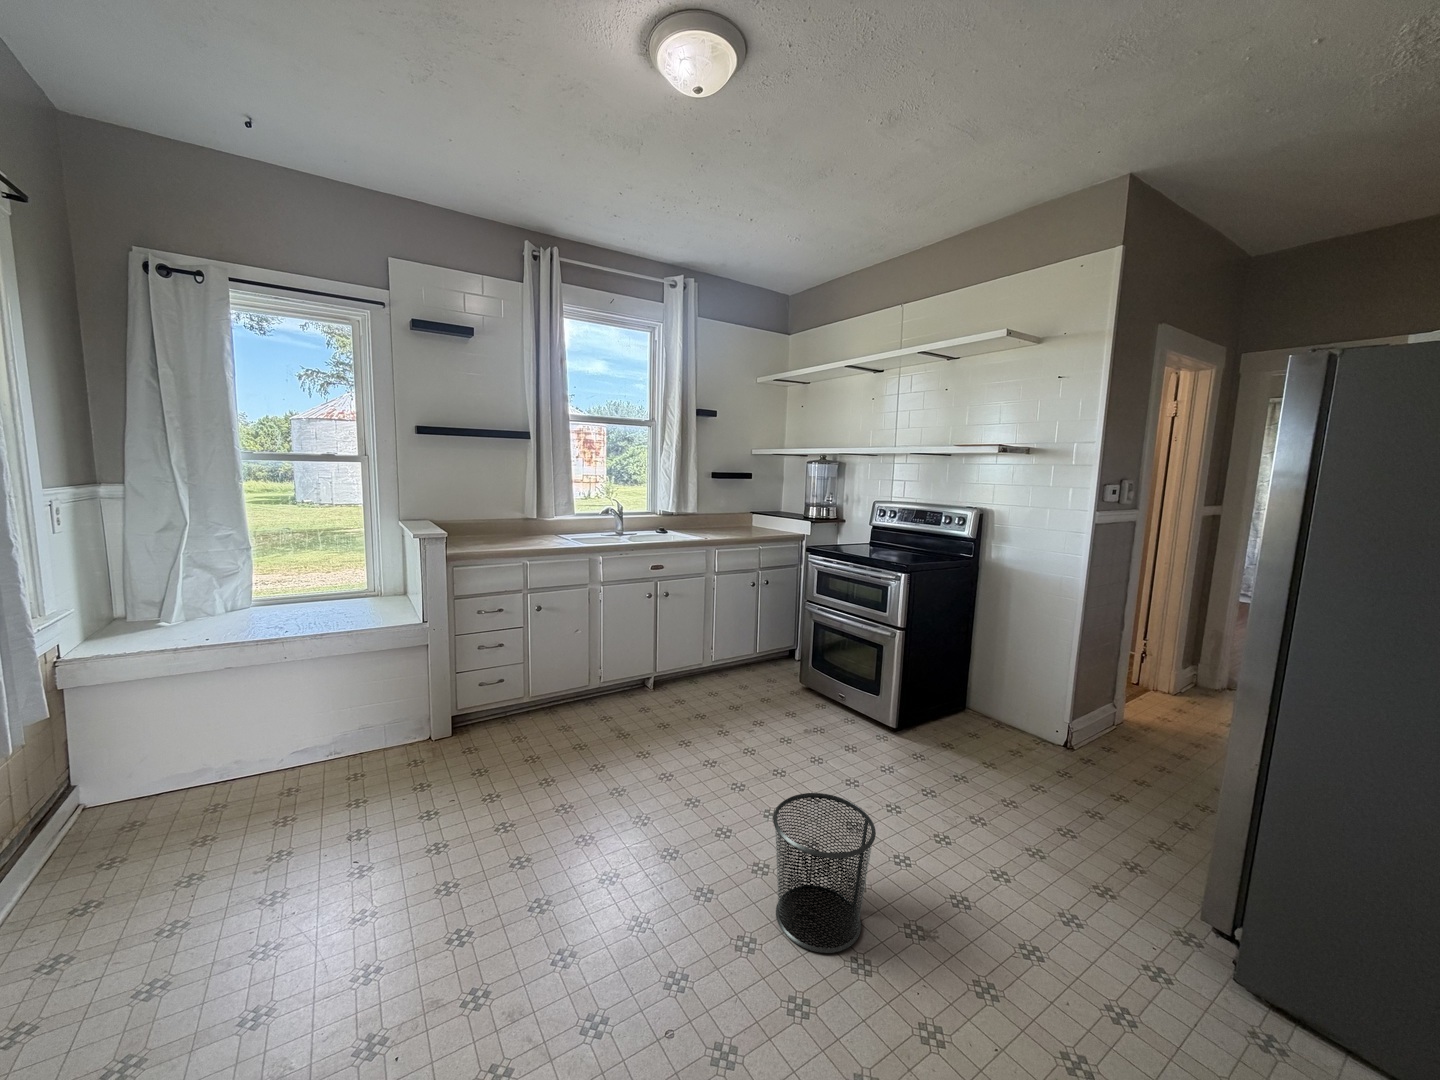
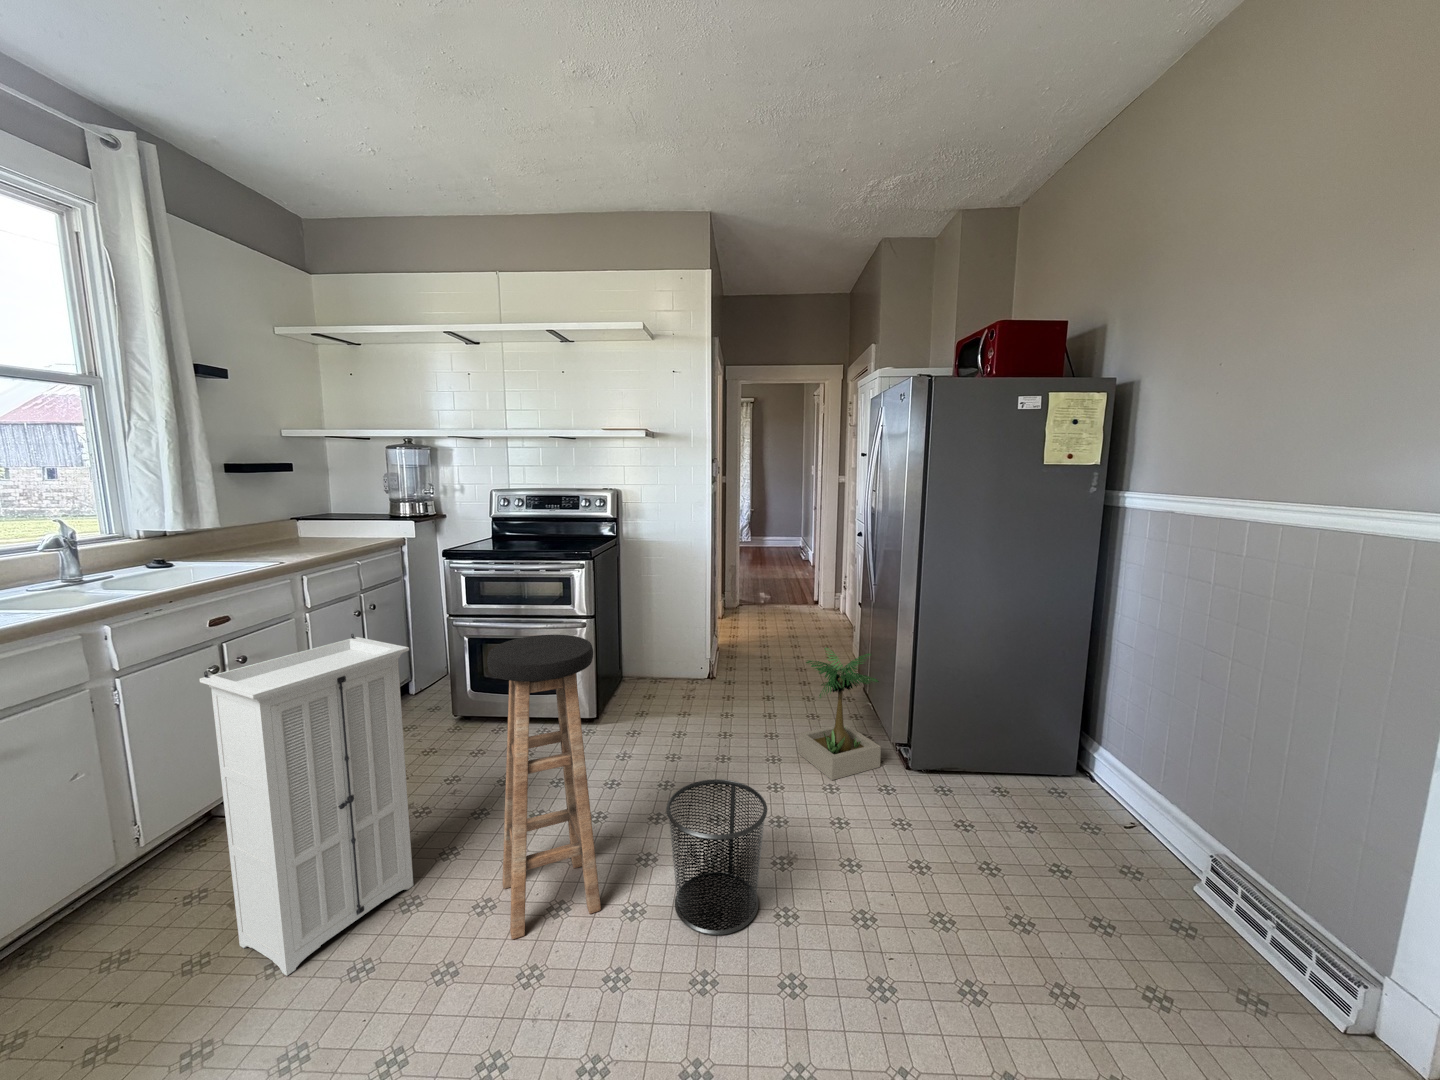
storage cabinet: none [586,587,684,775] -> present [199,634,413,976]
bar stool: none [679,614,773,857] -> present [487,635,601,939]
potted plant: none [1074,745,1241,958] -> present [798,648,881,780]

